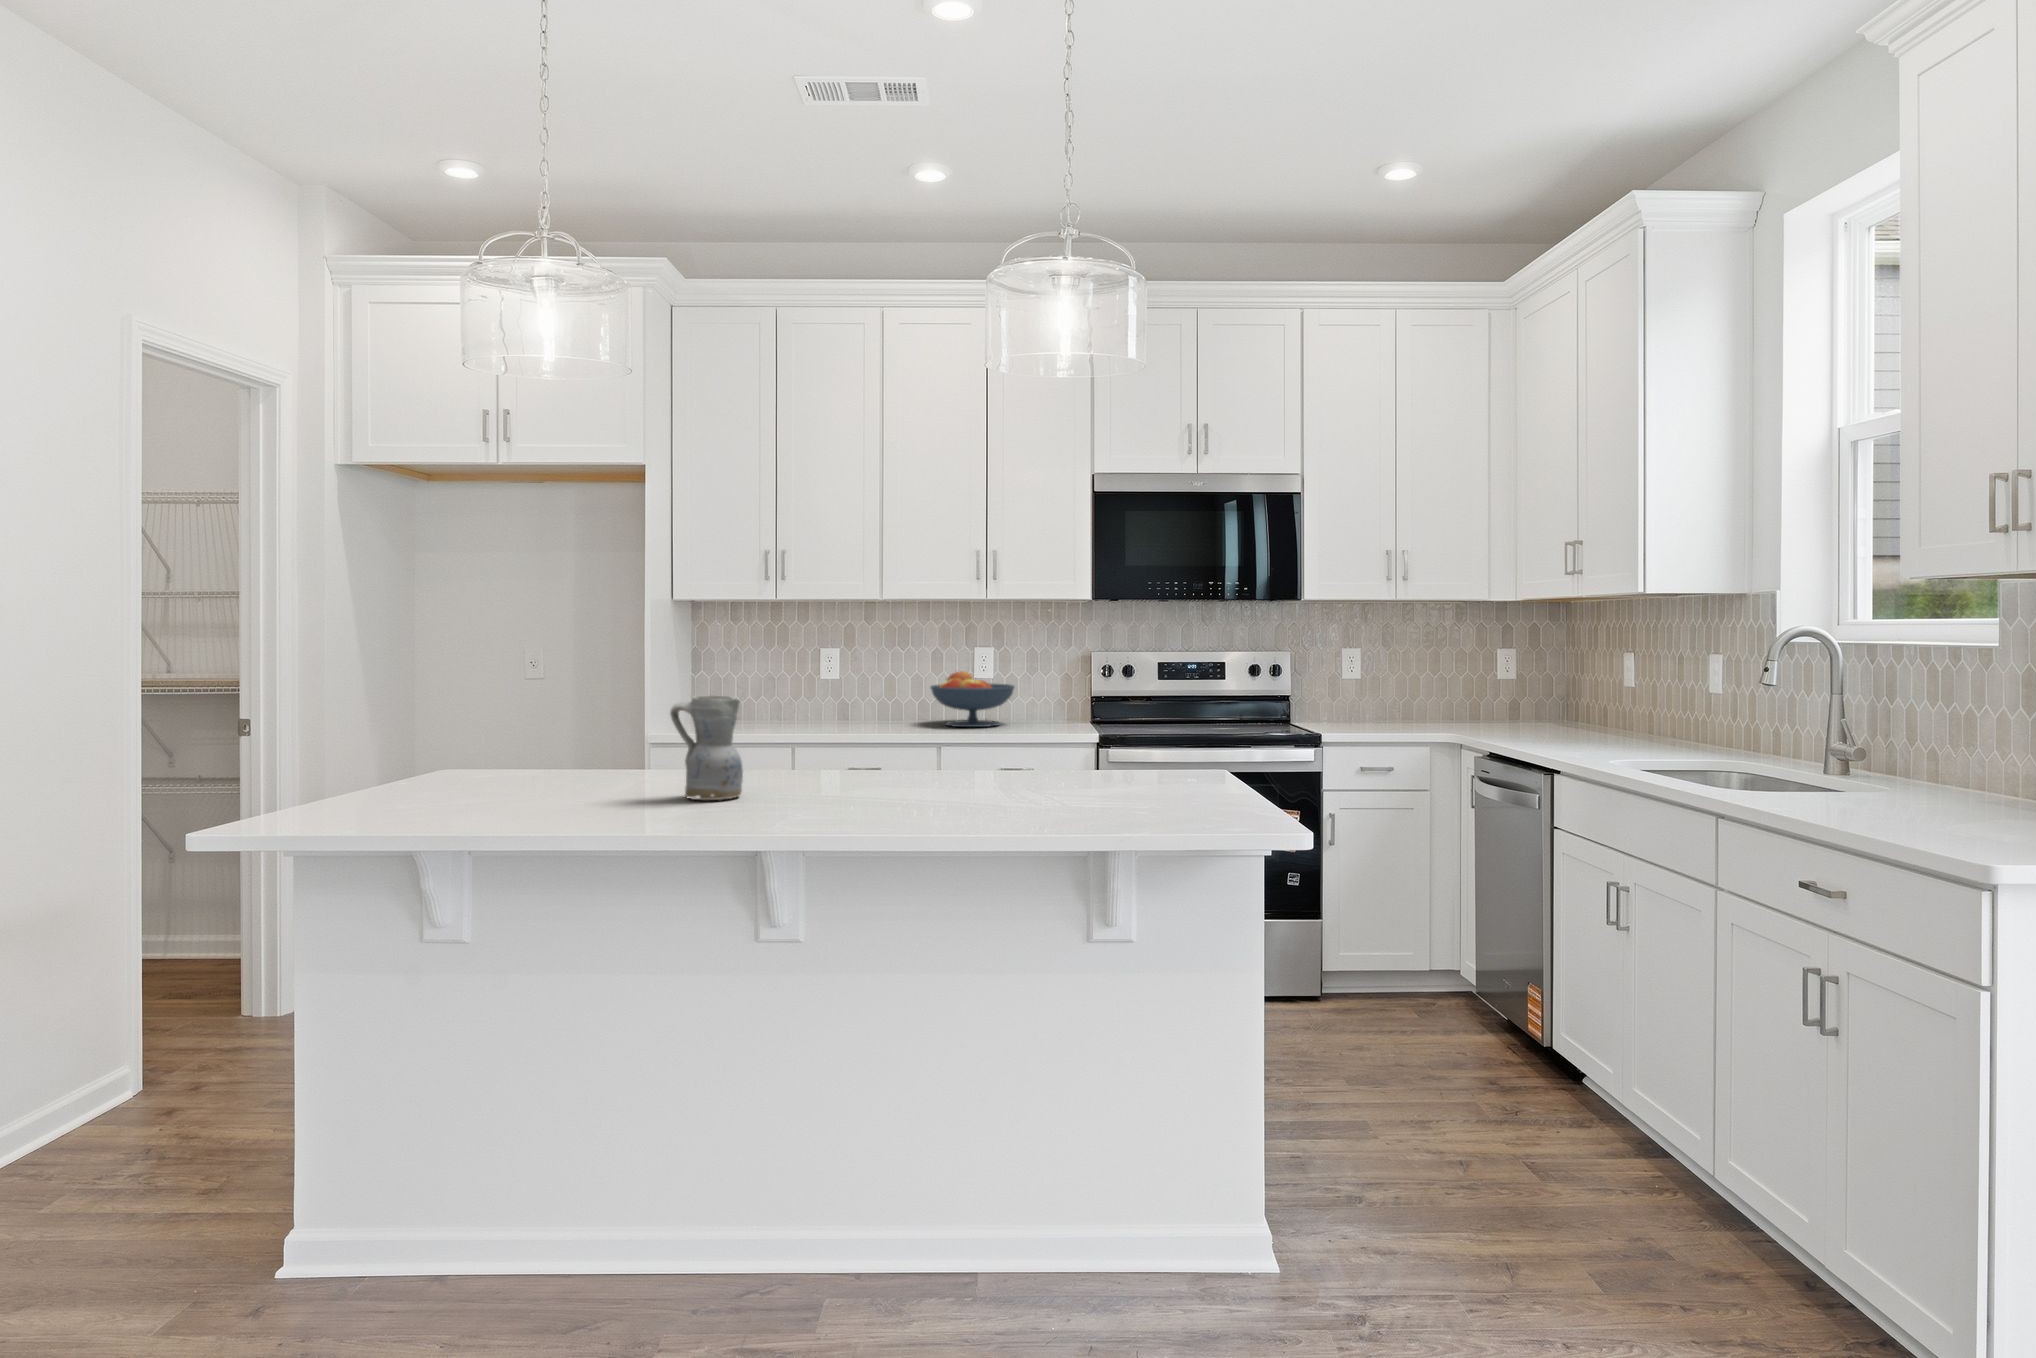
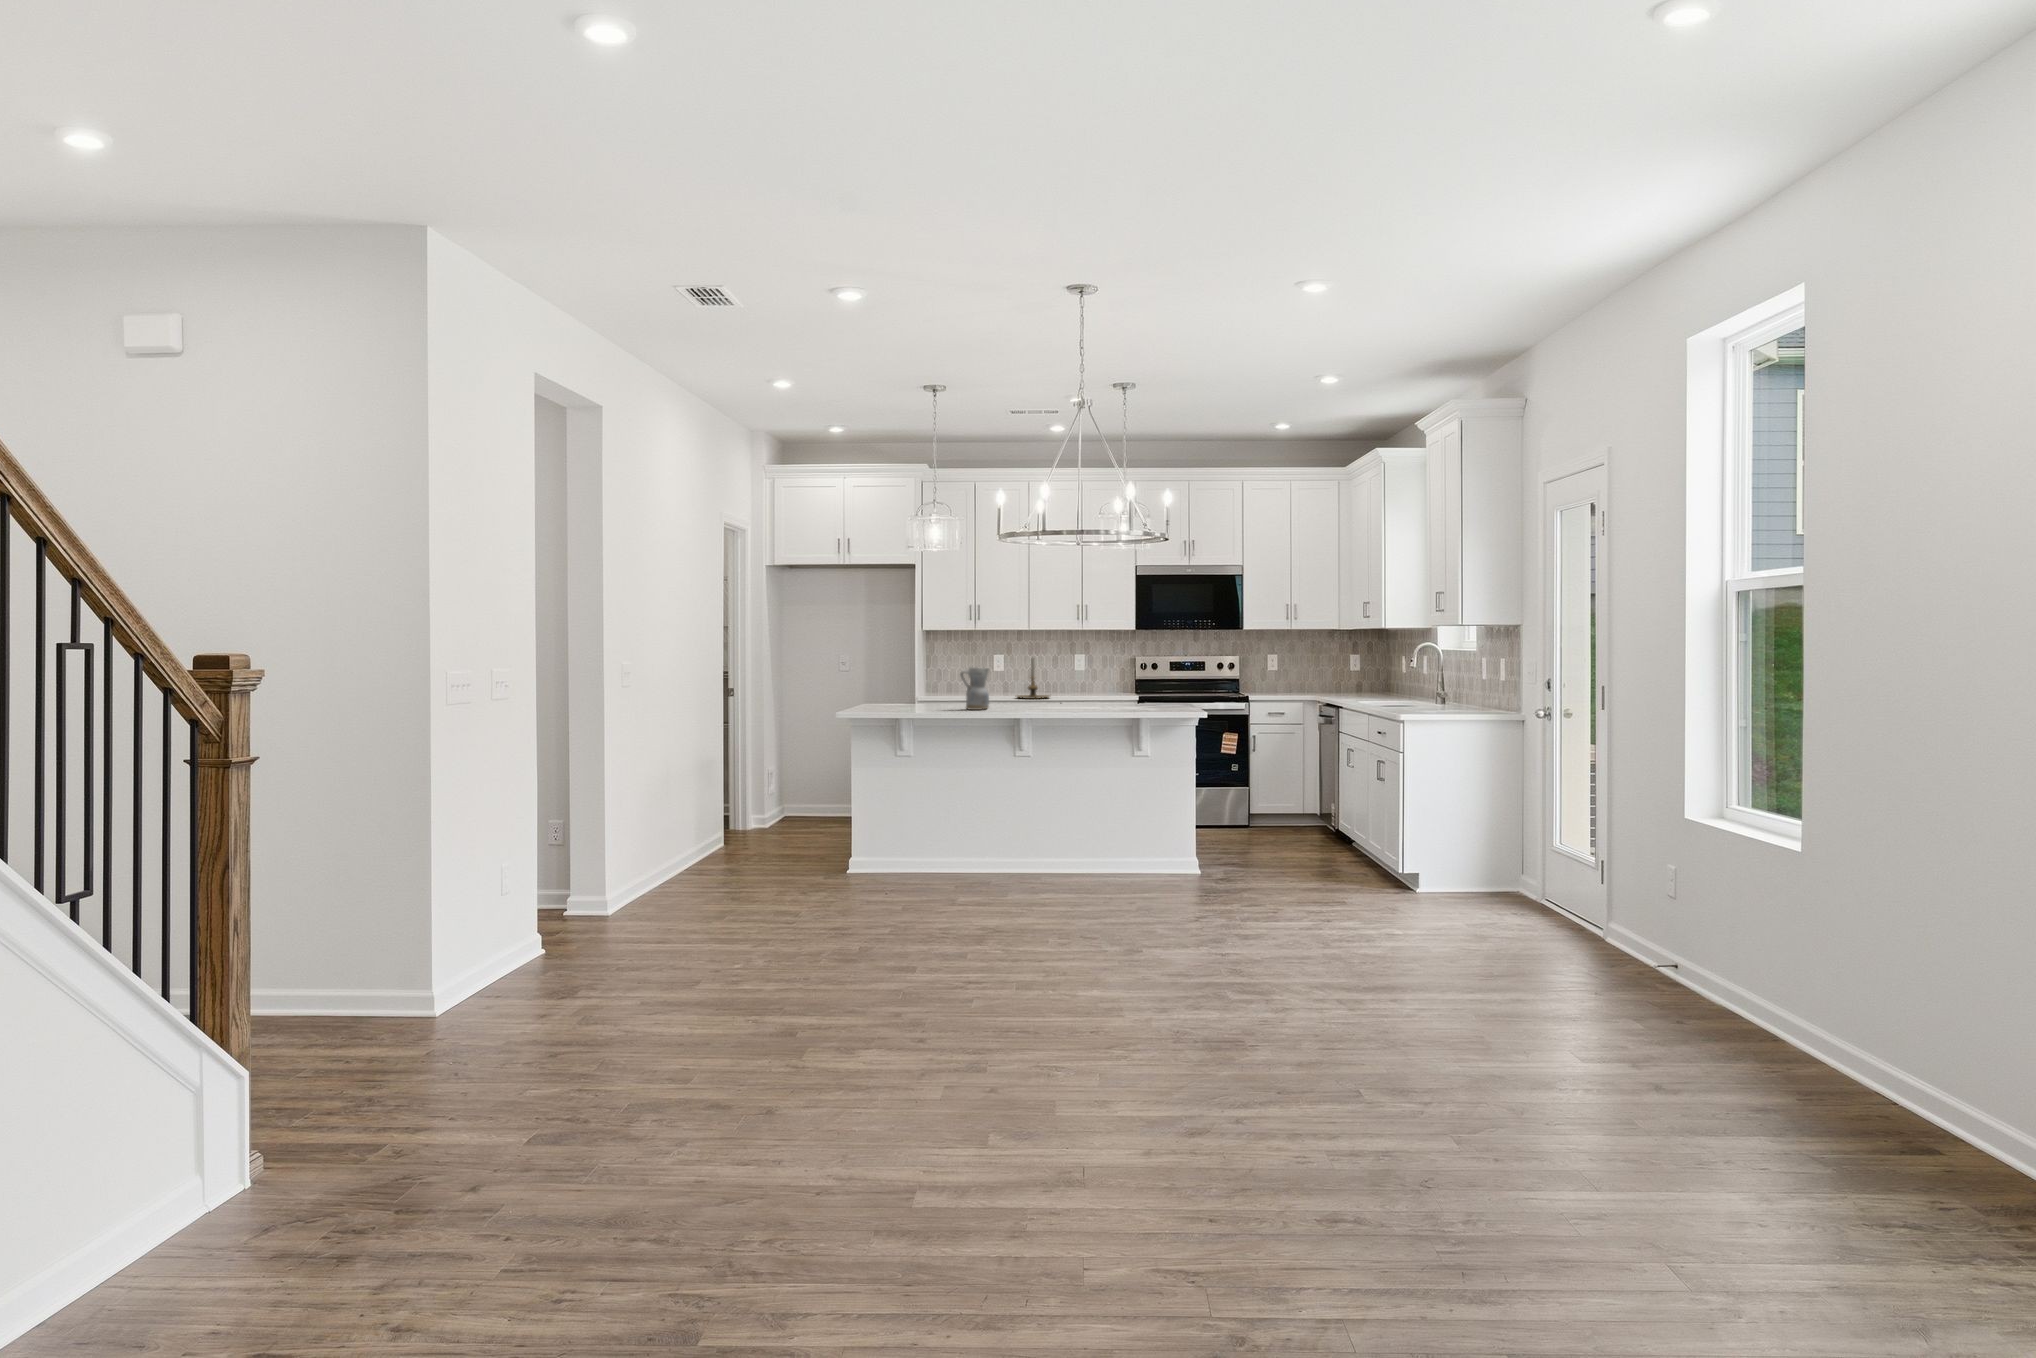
candle holder: none [851,656,924,740] -> present [1017,658,1049,699]
fruit bowl: present [931,671,1014,727] -> none [1051,667,1095,696]

